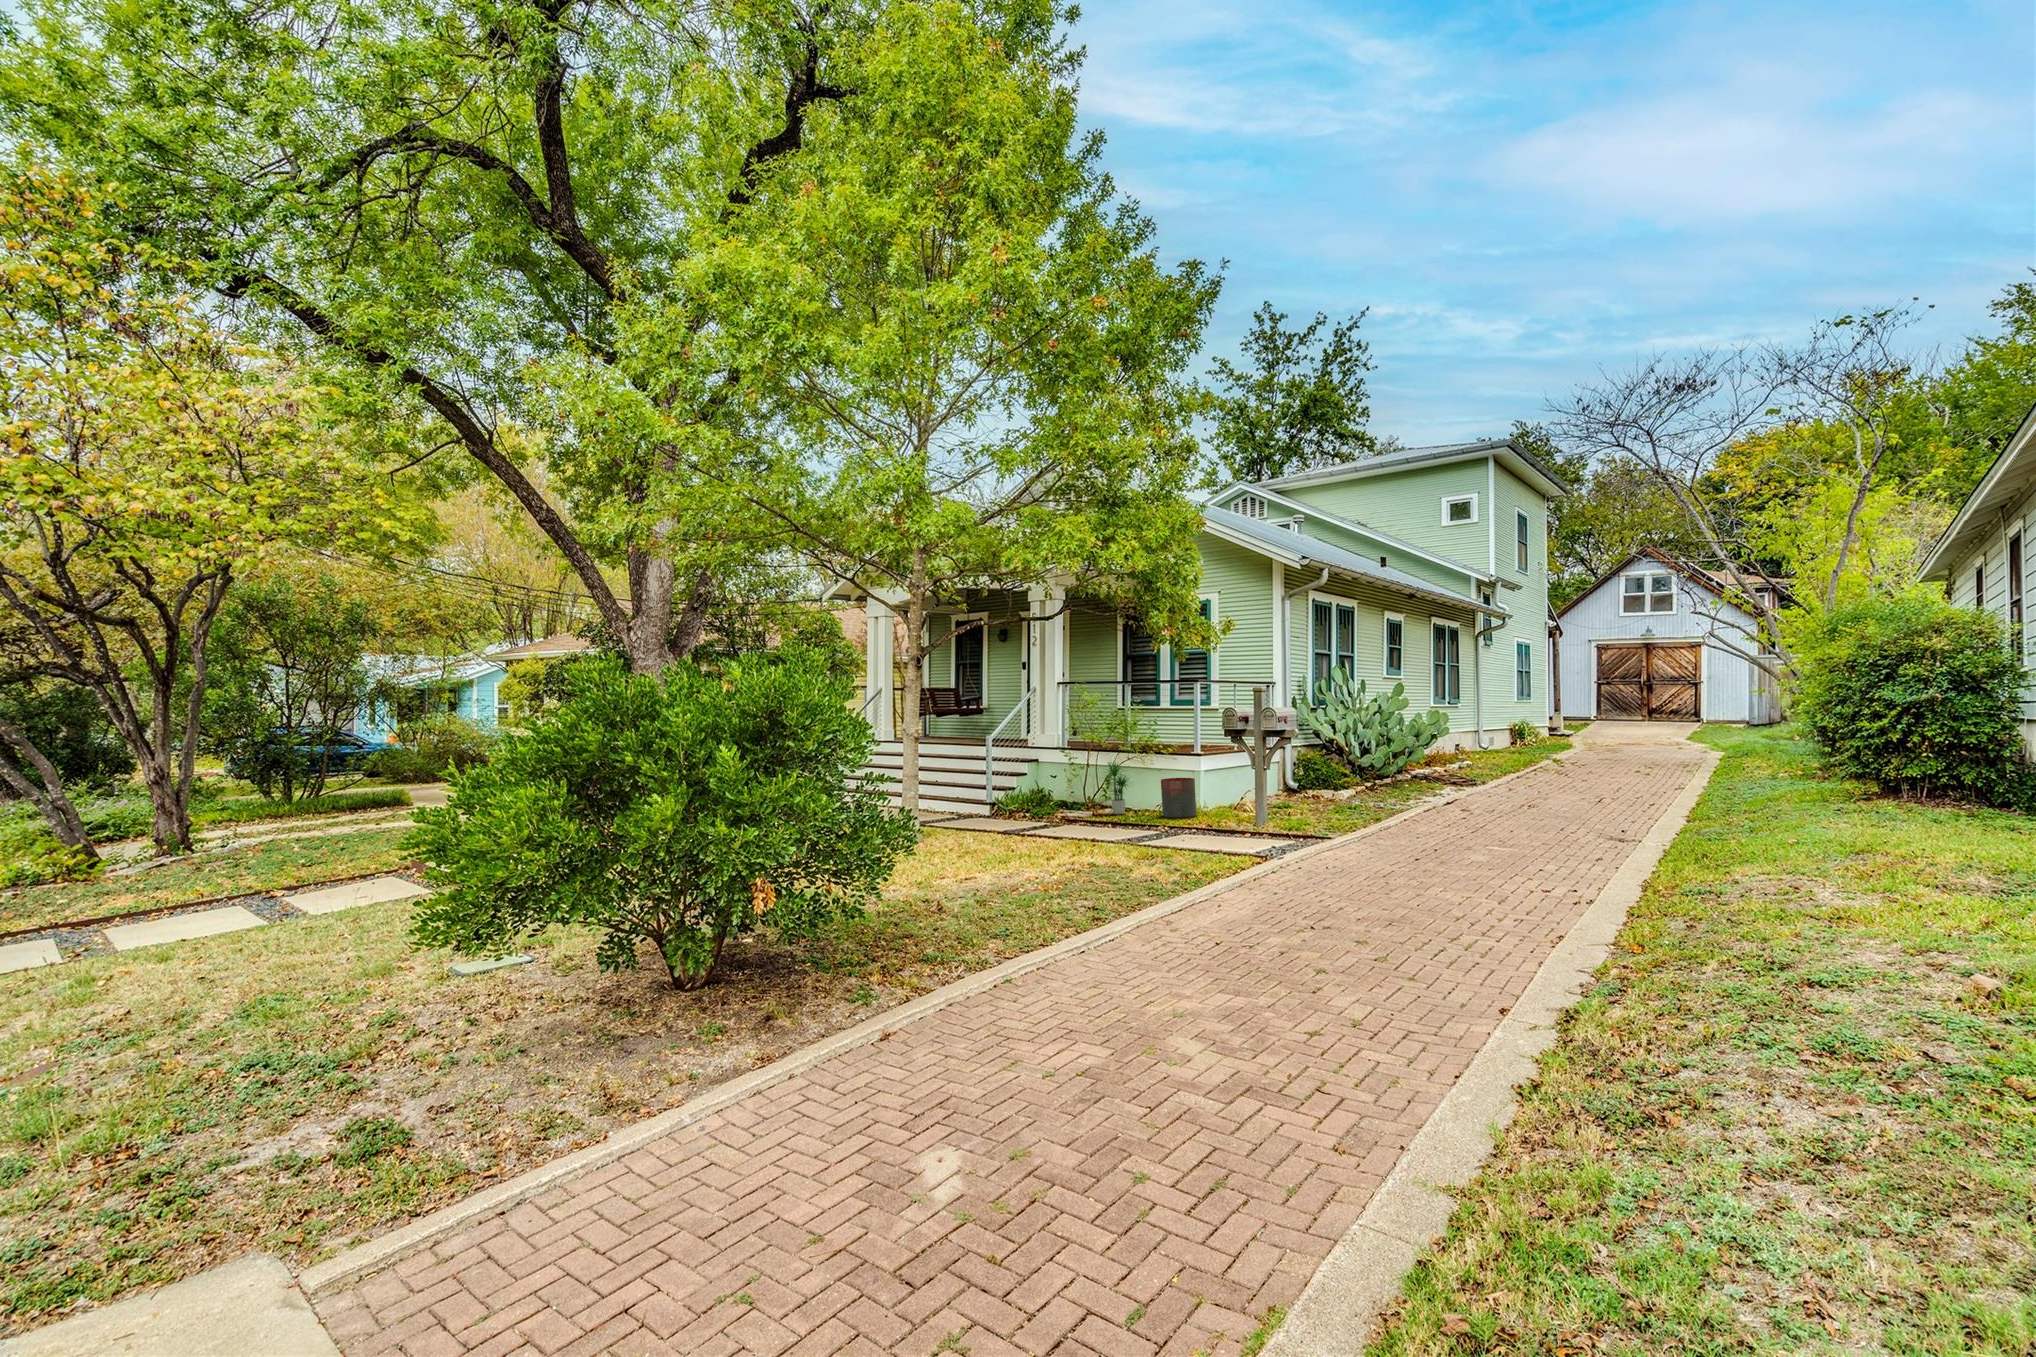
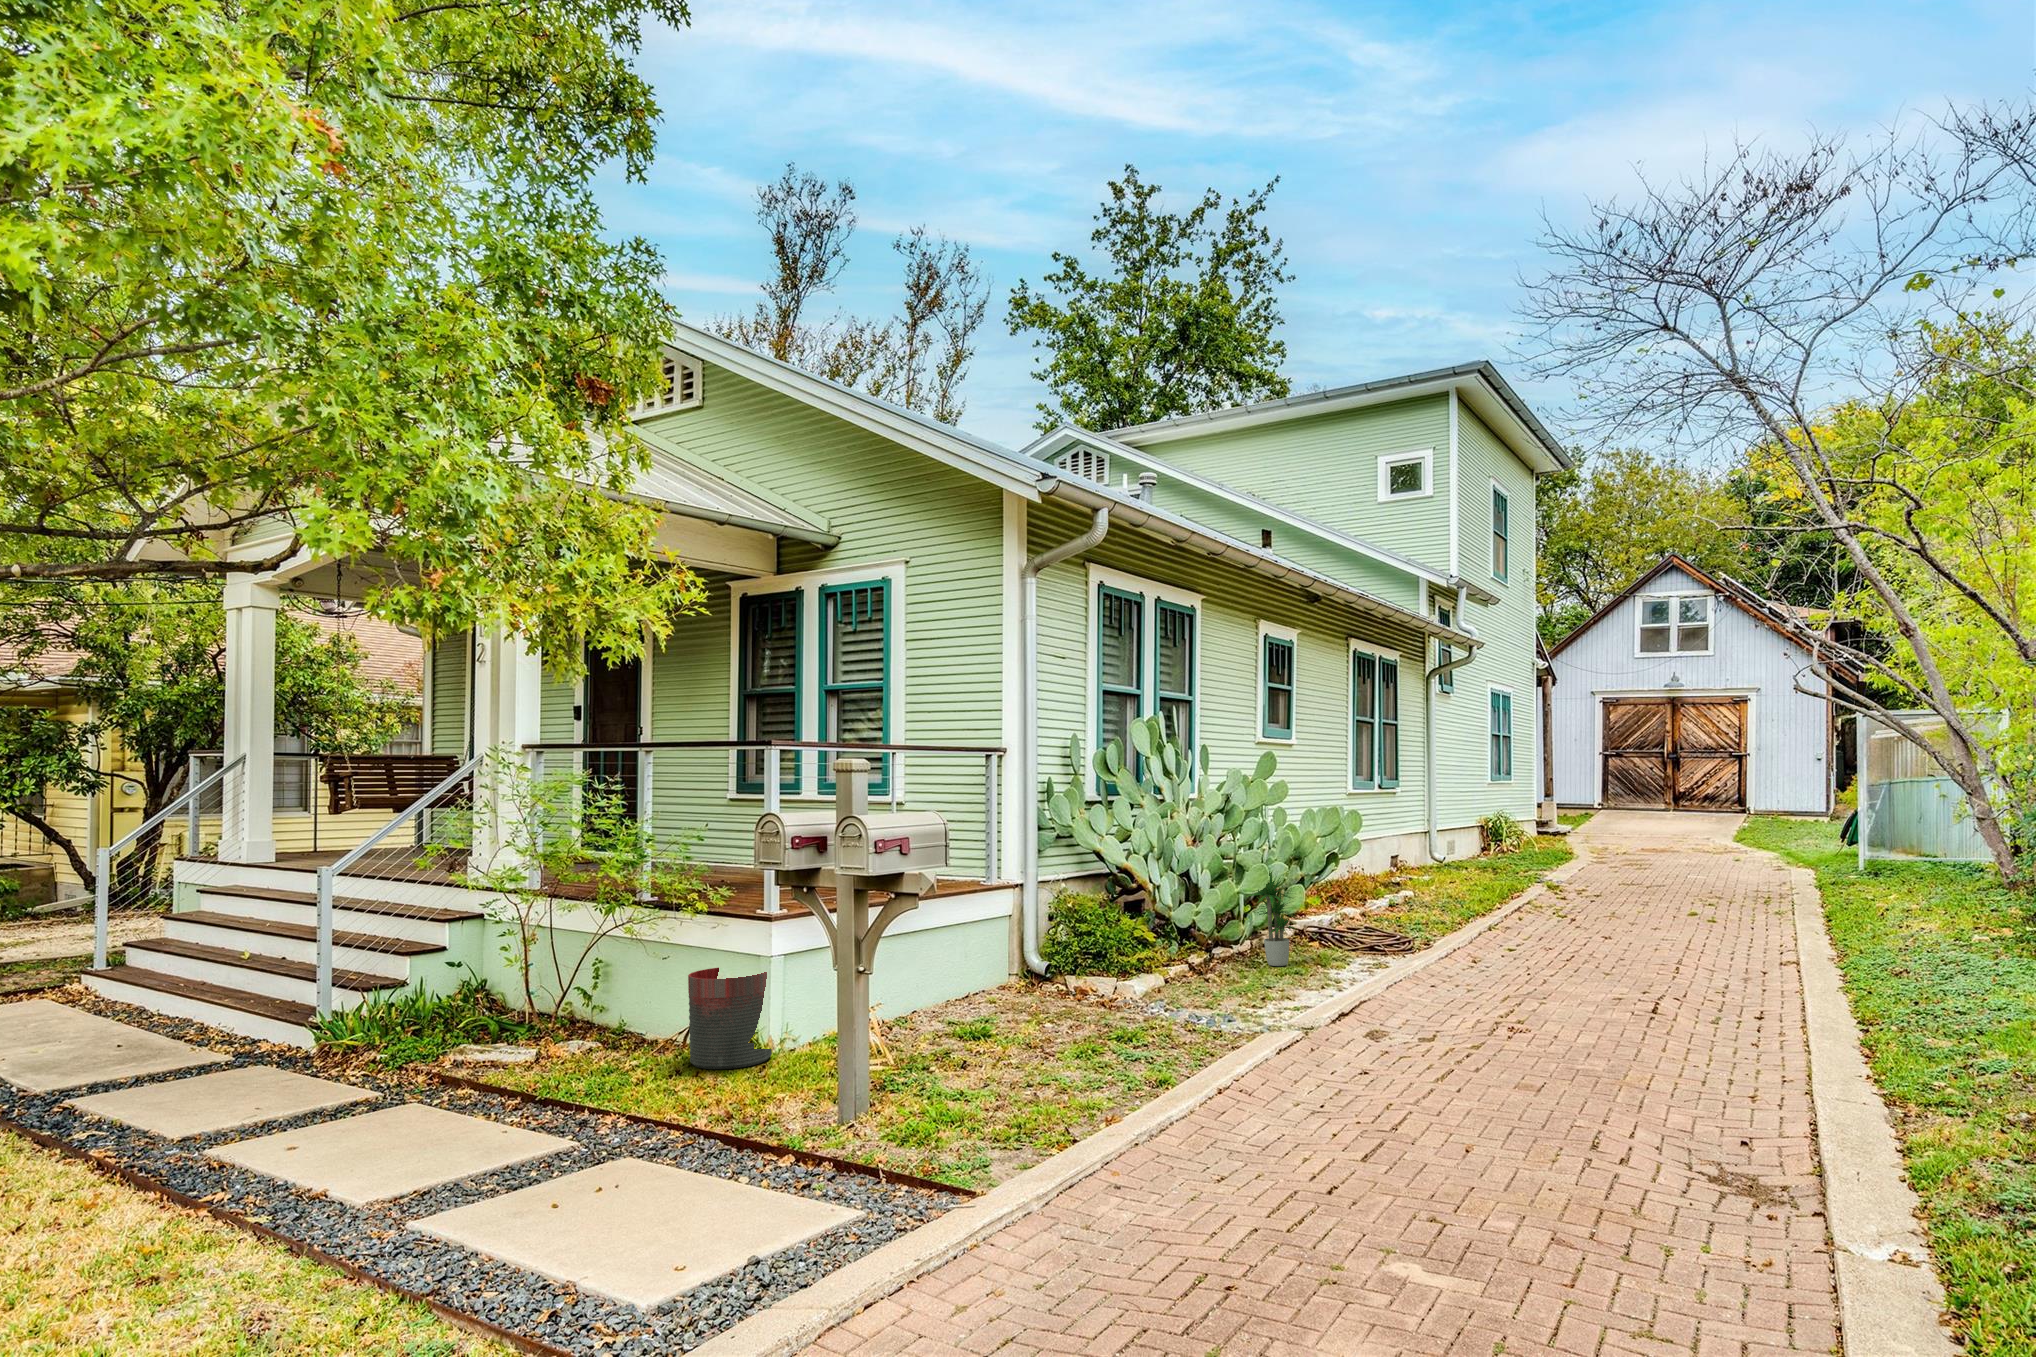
potted plant: present [1105,762,1128,814] -> present [1246,871,1295,966]

